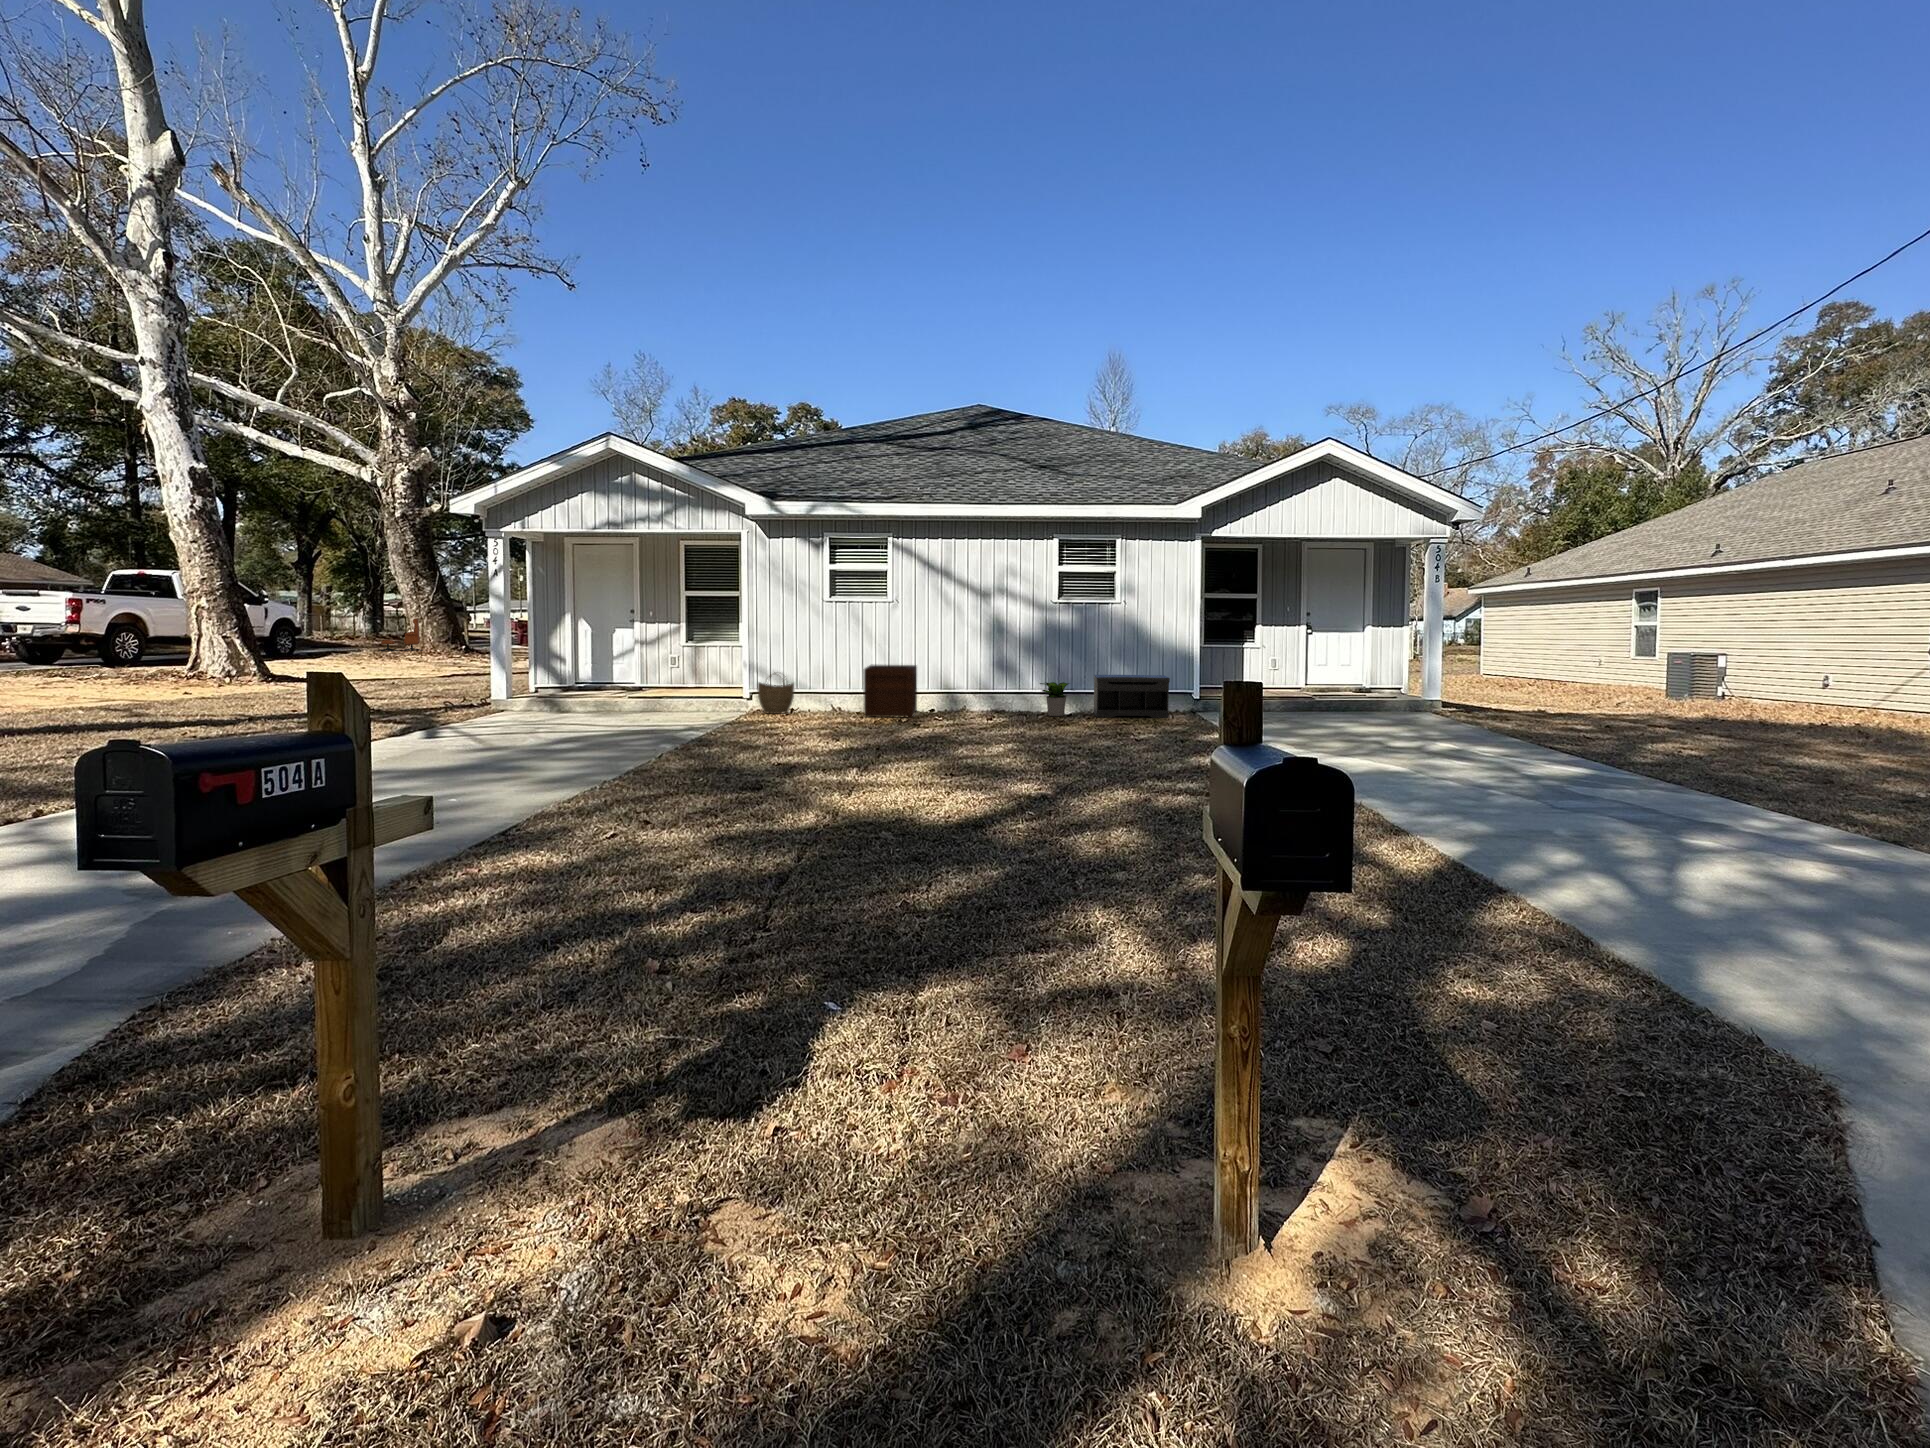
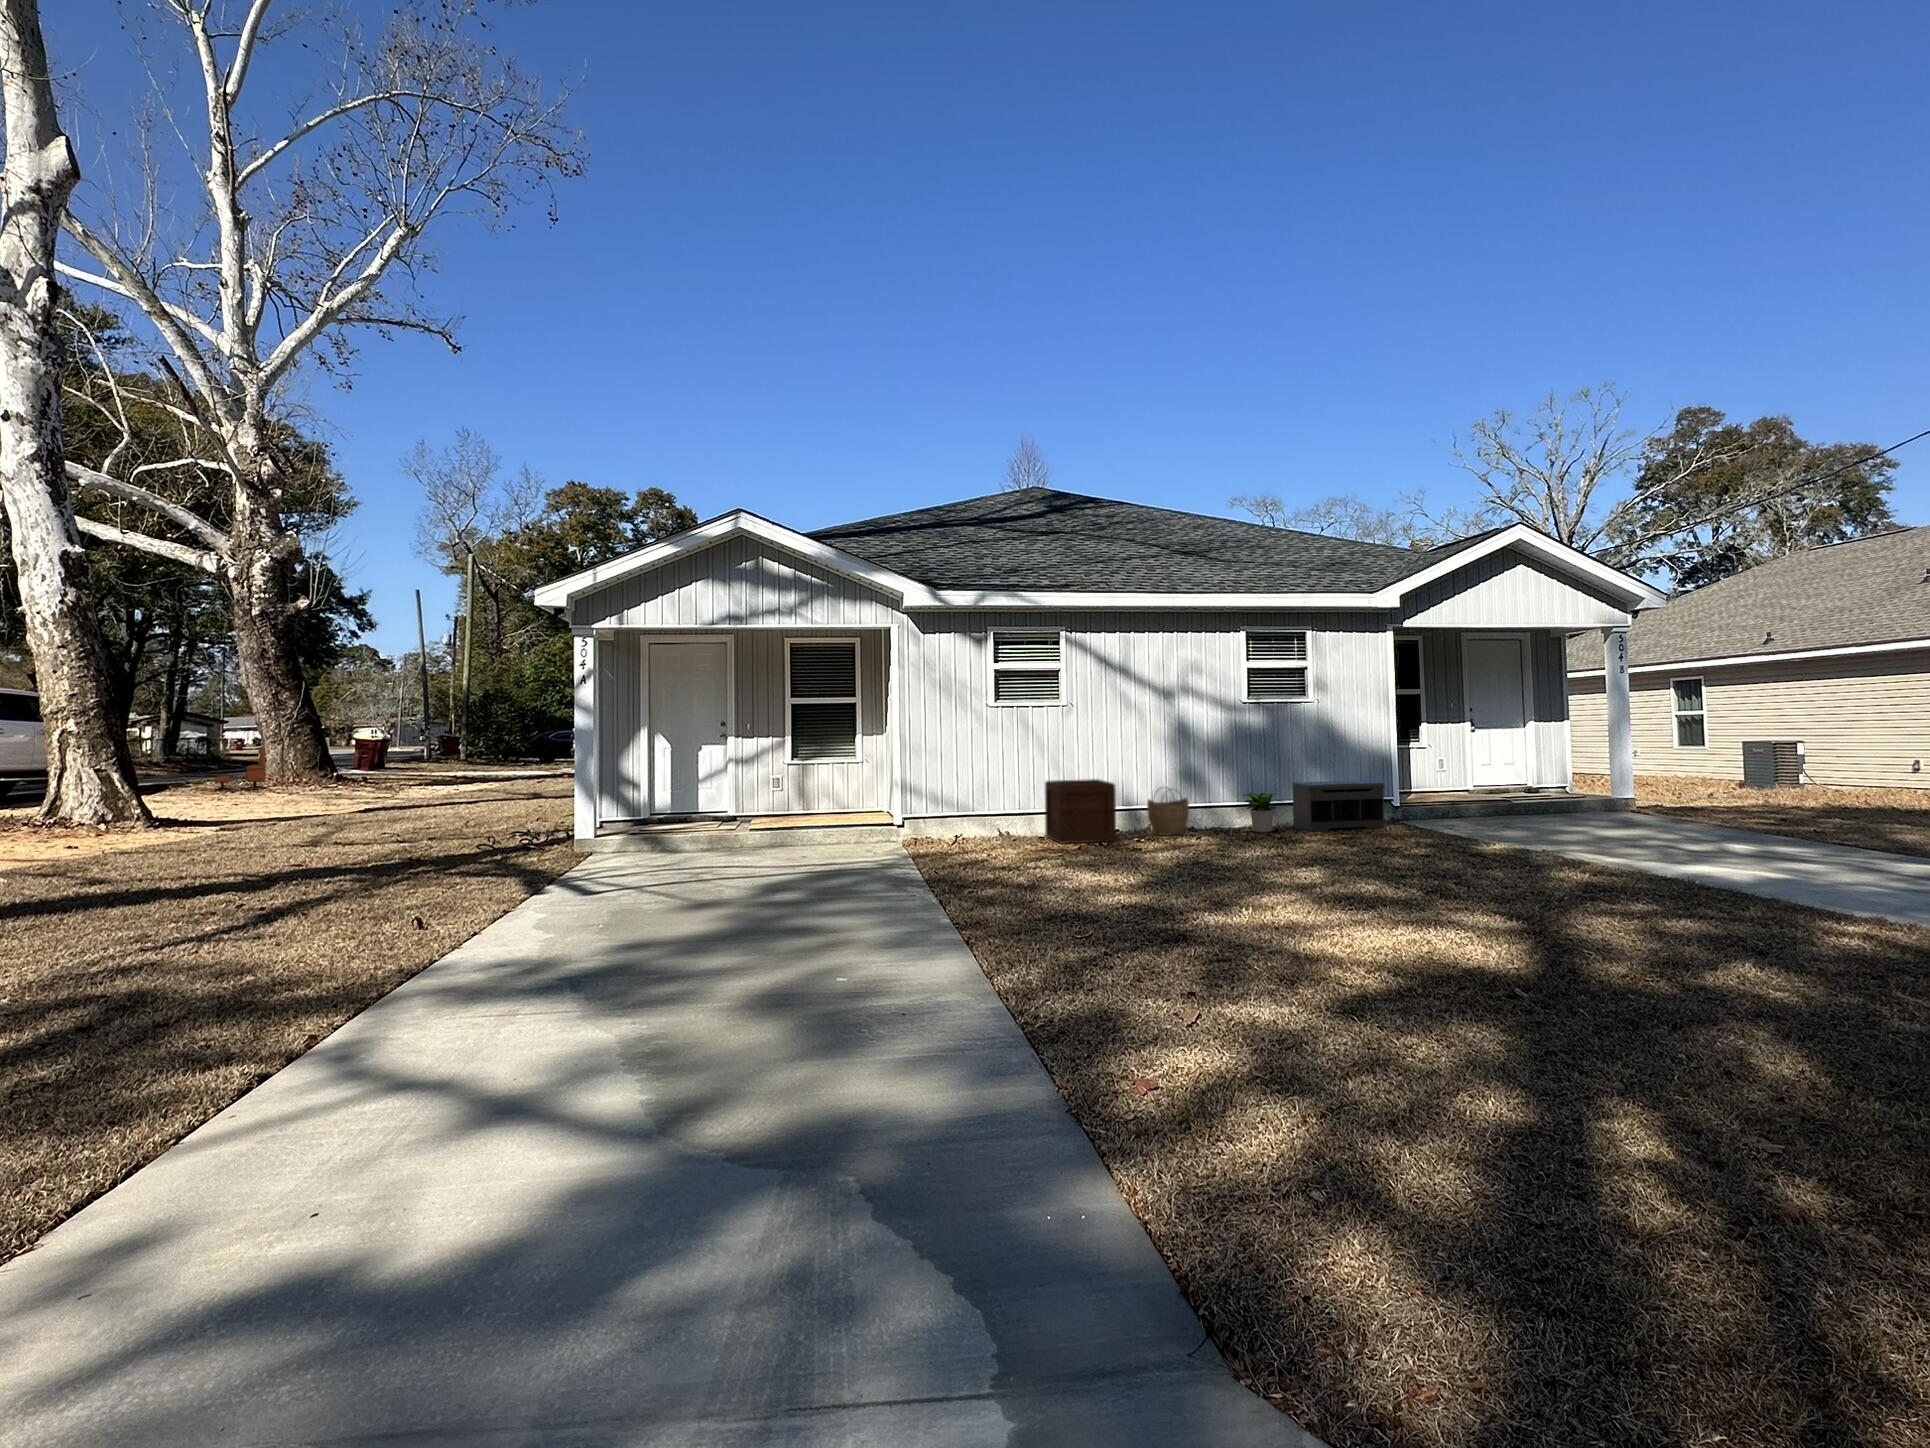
woven basket: present [758,672,794,714] -> present [1147,788,1189,836]

